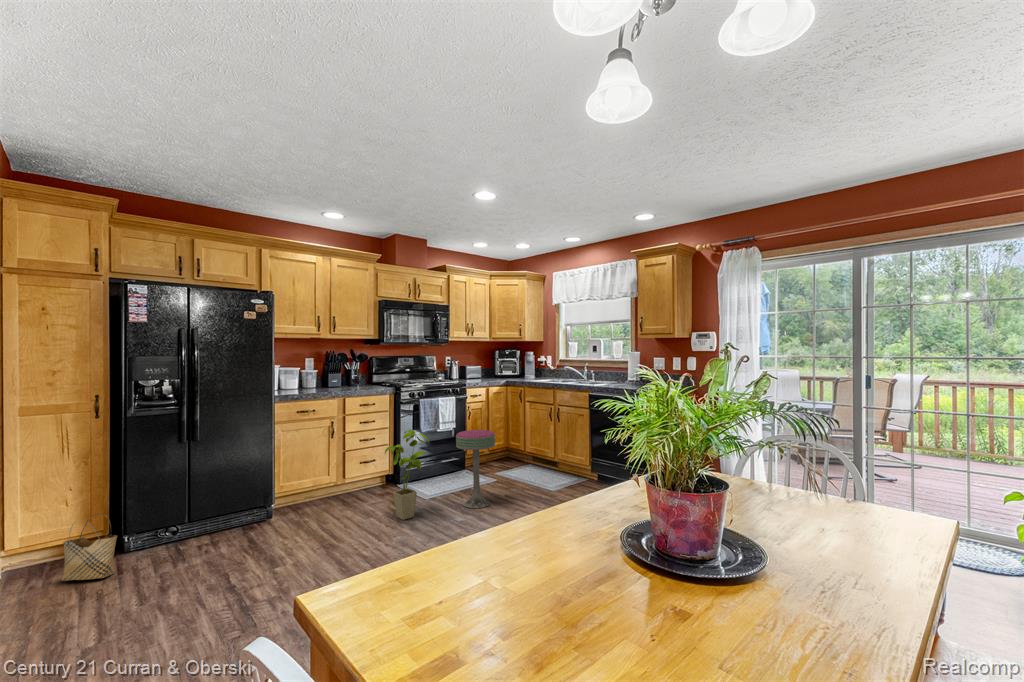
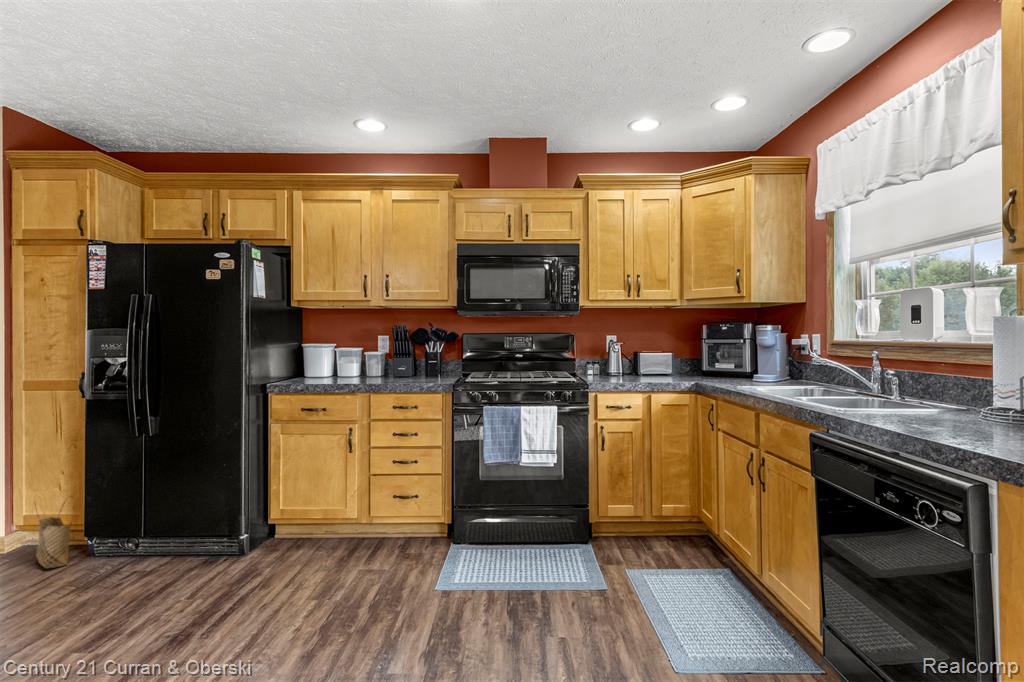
house plant: present [385,430,429,520] -> none [318,460,403,614]
bar stool: present [456,430,495,508] -> none [432,478,511,647]

